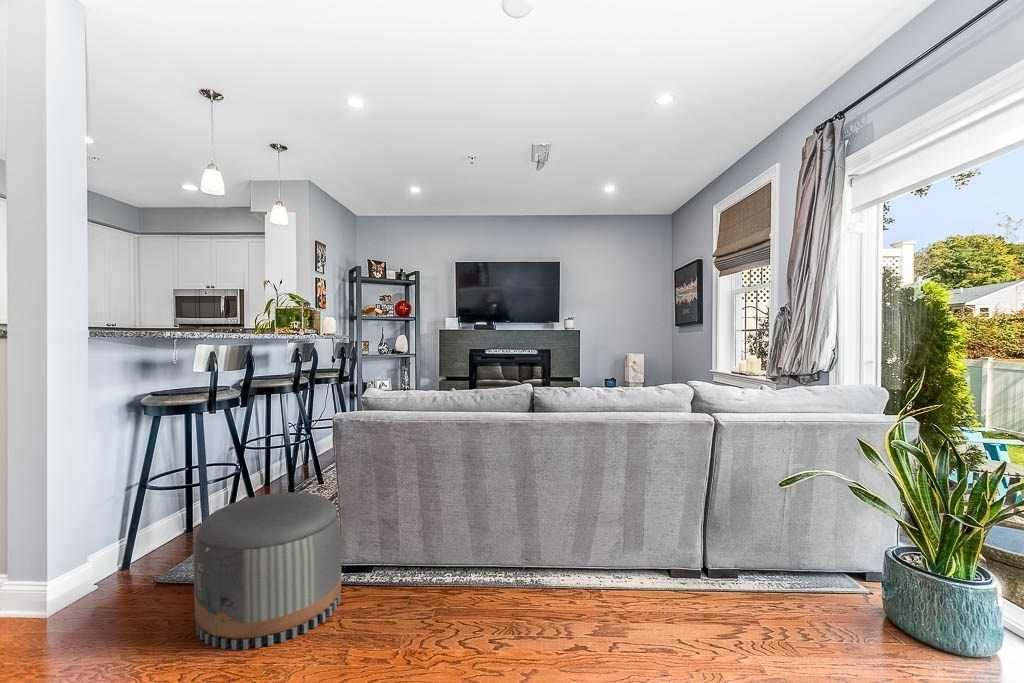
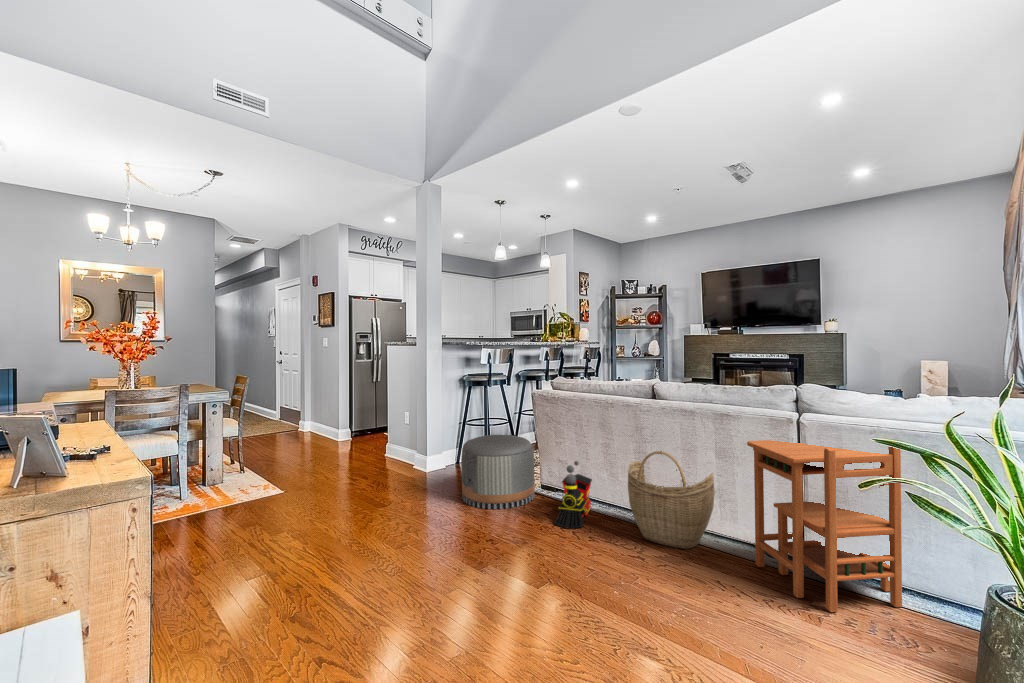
side table: none [697,443,862,669] -> present [747,440,902,612]
woven basket: none [525,471,643,627] -> present [628,451,714,549]
toy train: none [403,522,459,644] -> present [554,461,592,528]

